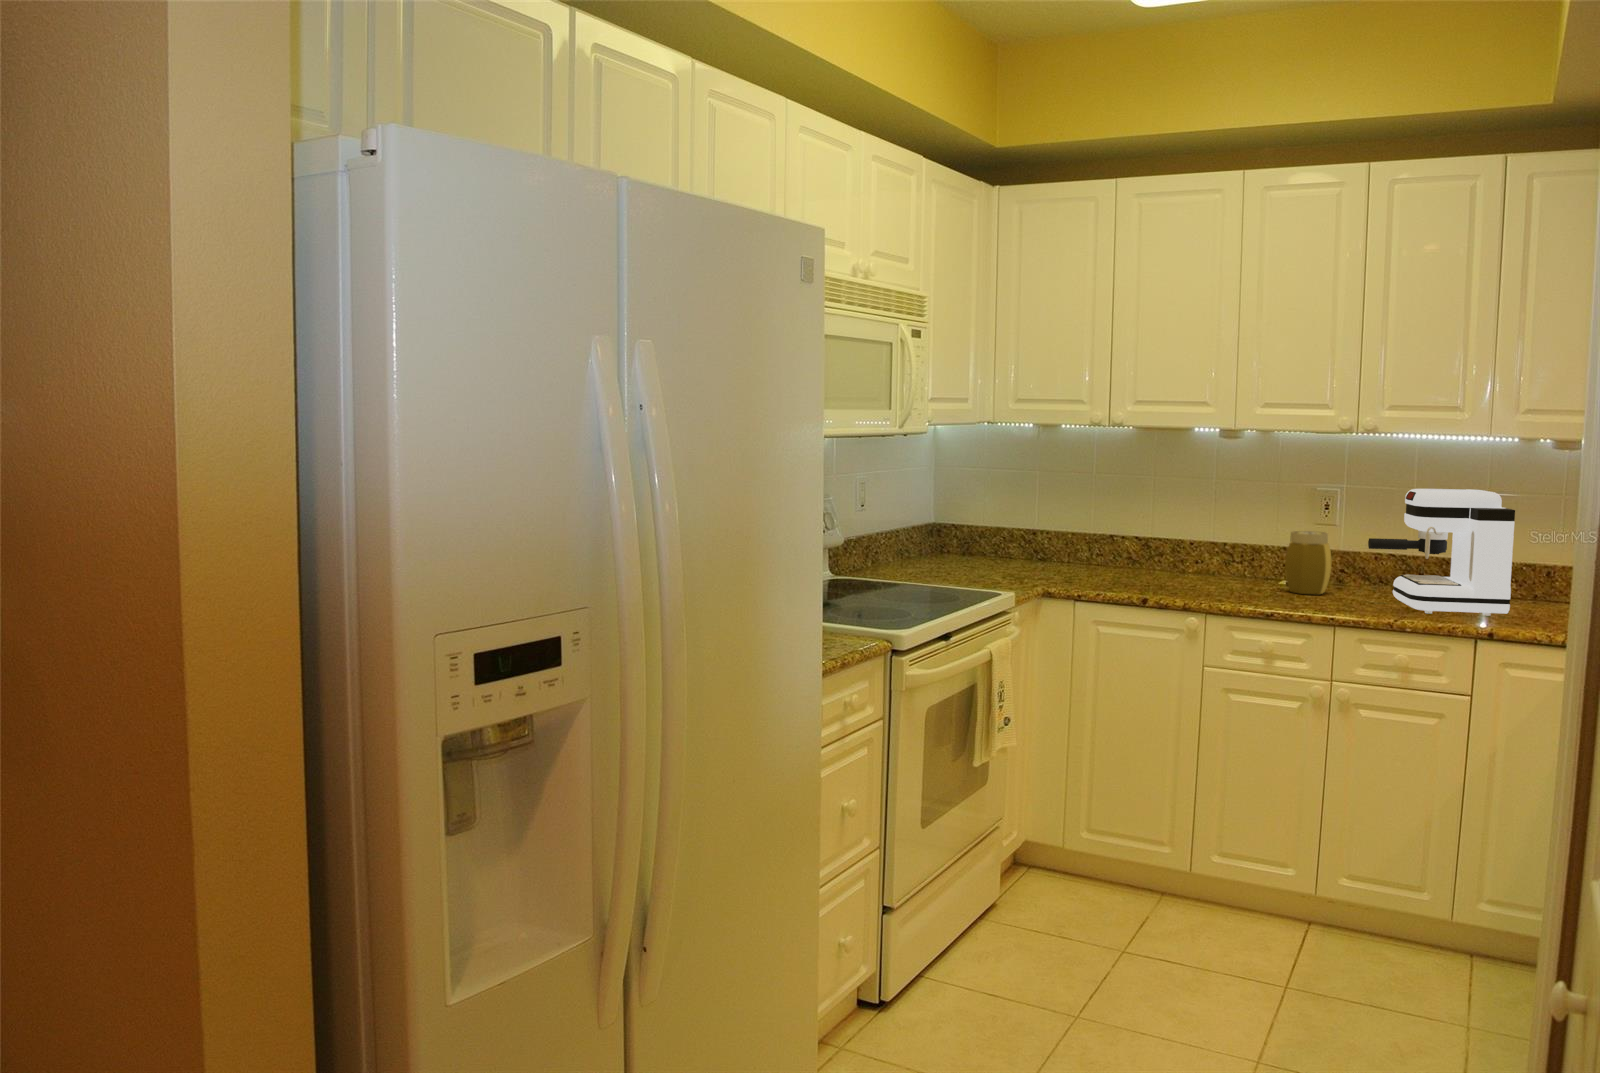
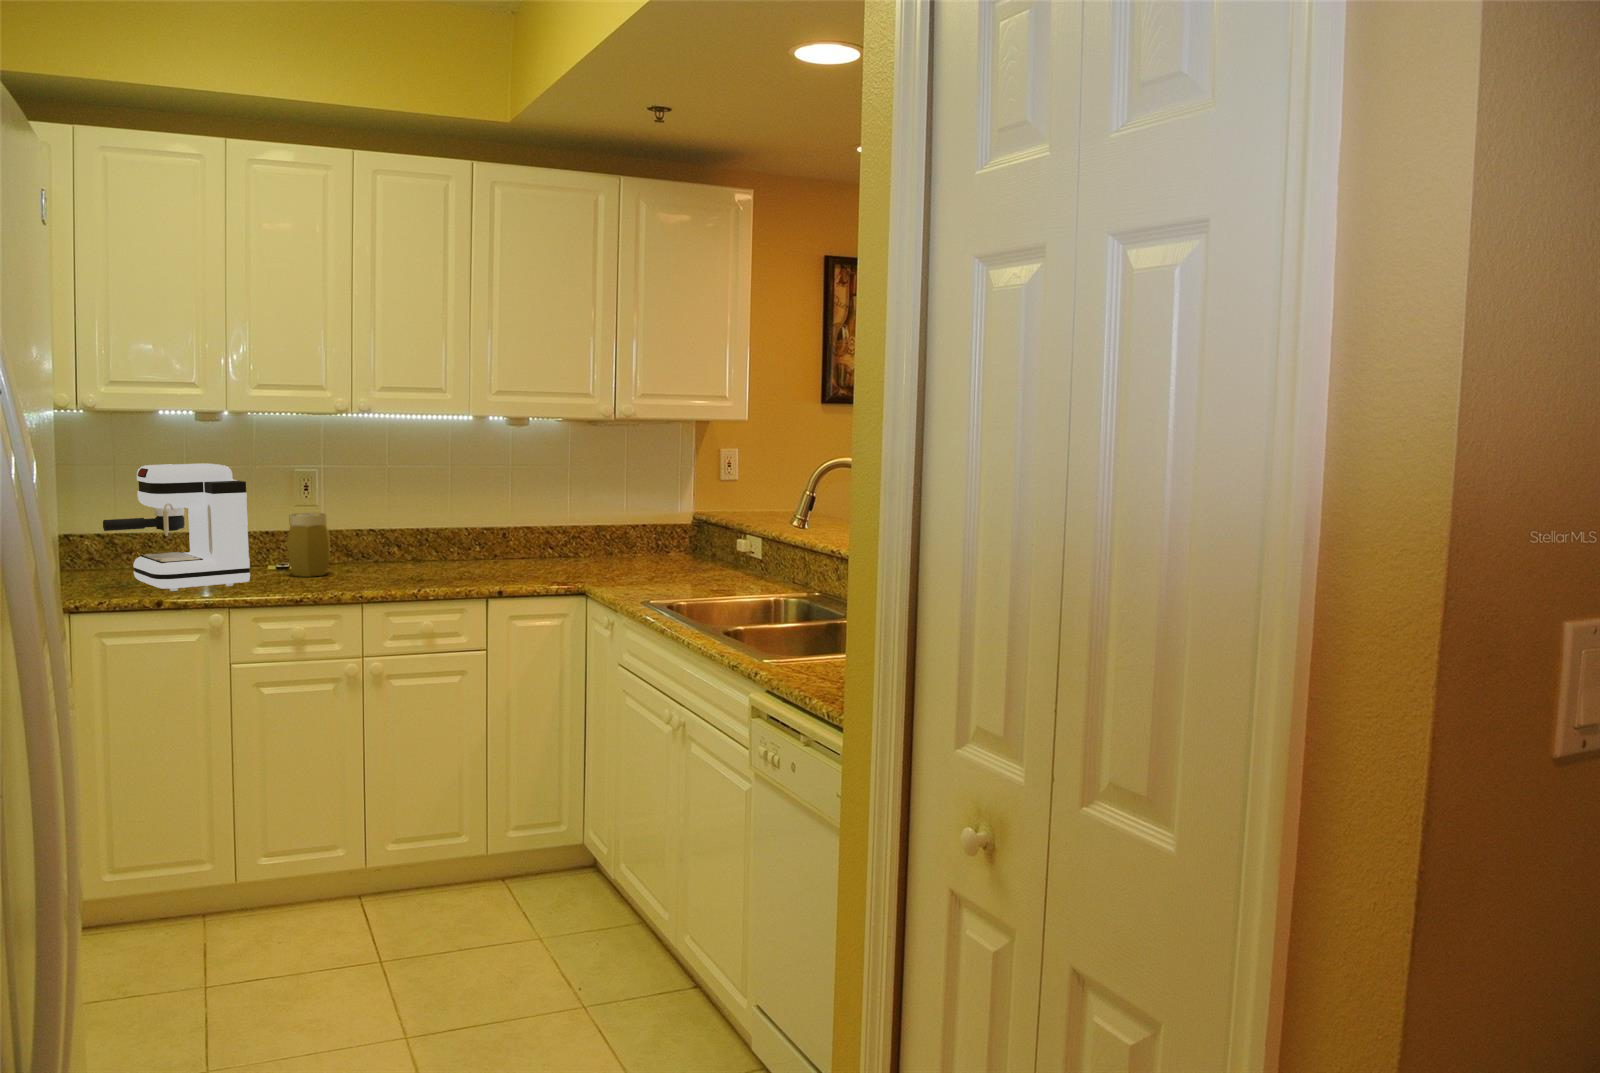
coffee maker: present [1368,489,1515,616] -> present [103,464,250,591]

